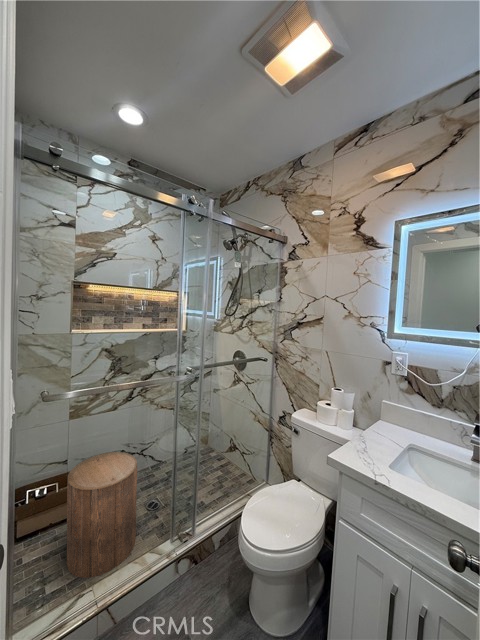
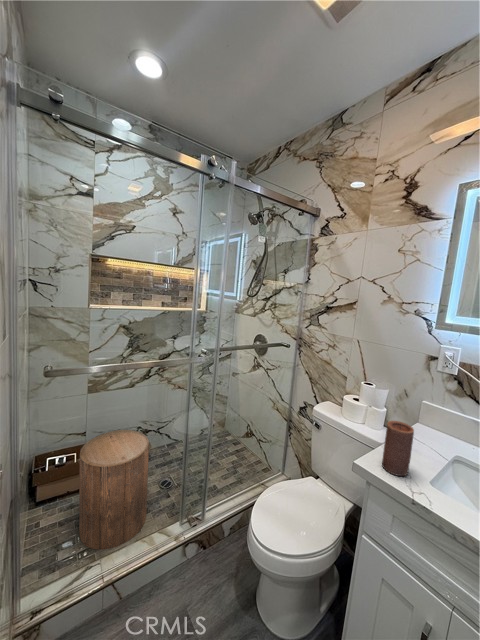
candle: none [353,417,376,464] -> present [382,421,414,476]

